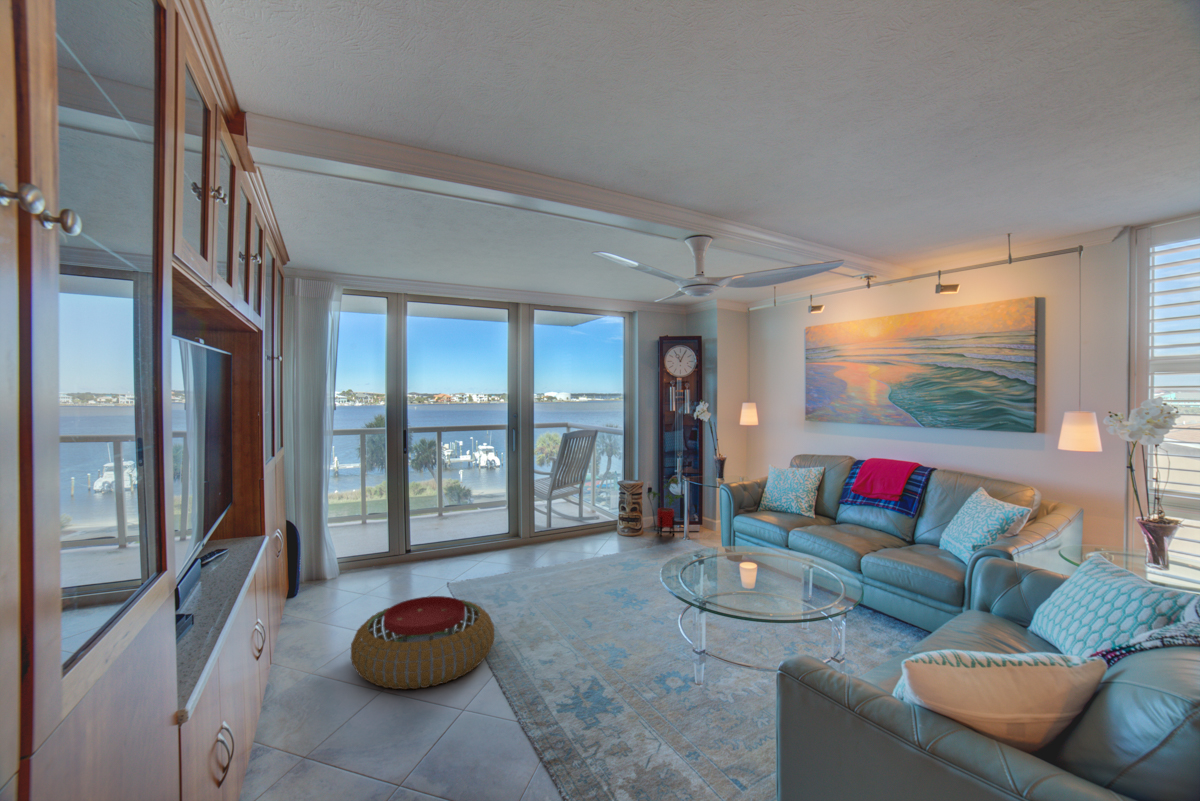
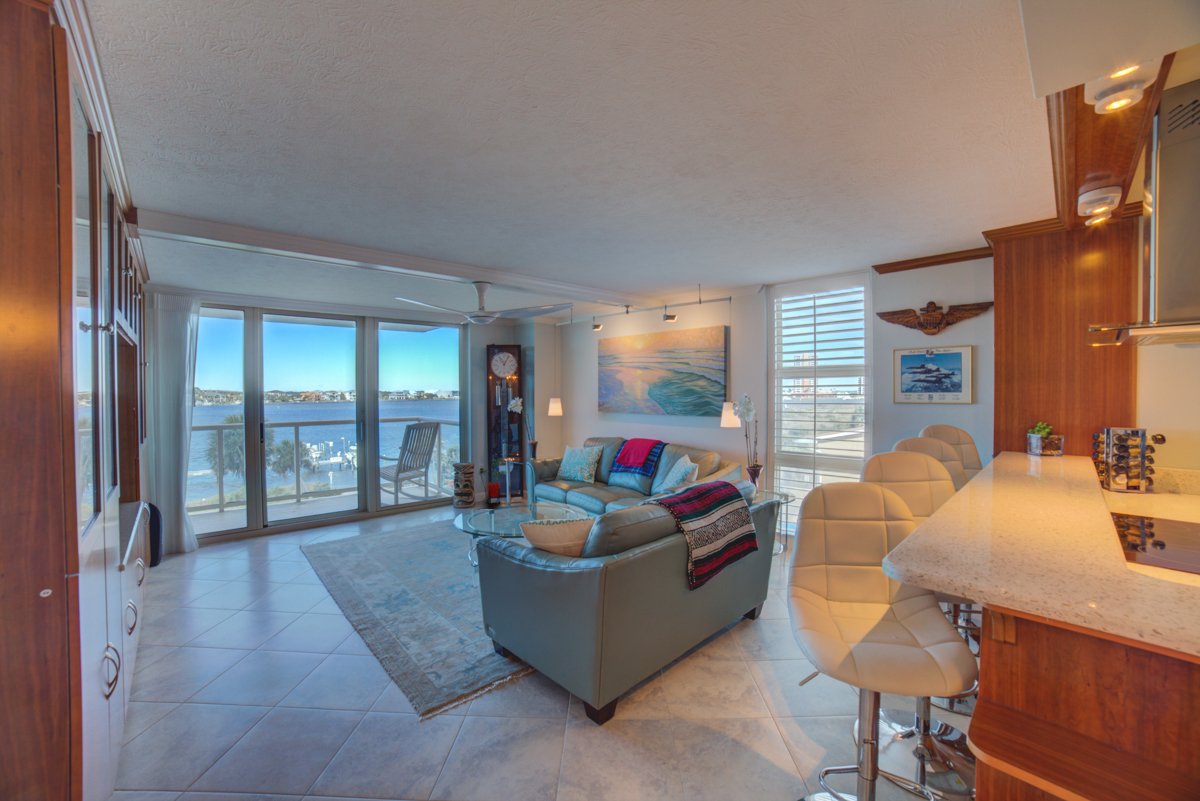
pouf: present [351,596,494,689] -> none [221,557,344,623]

